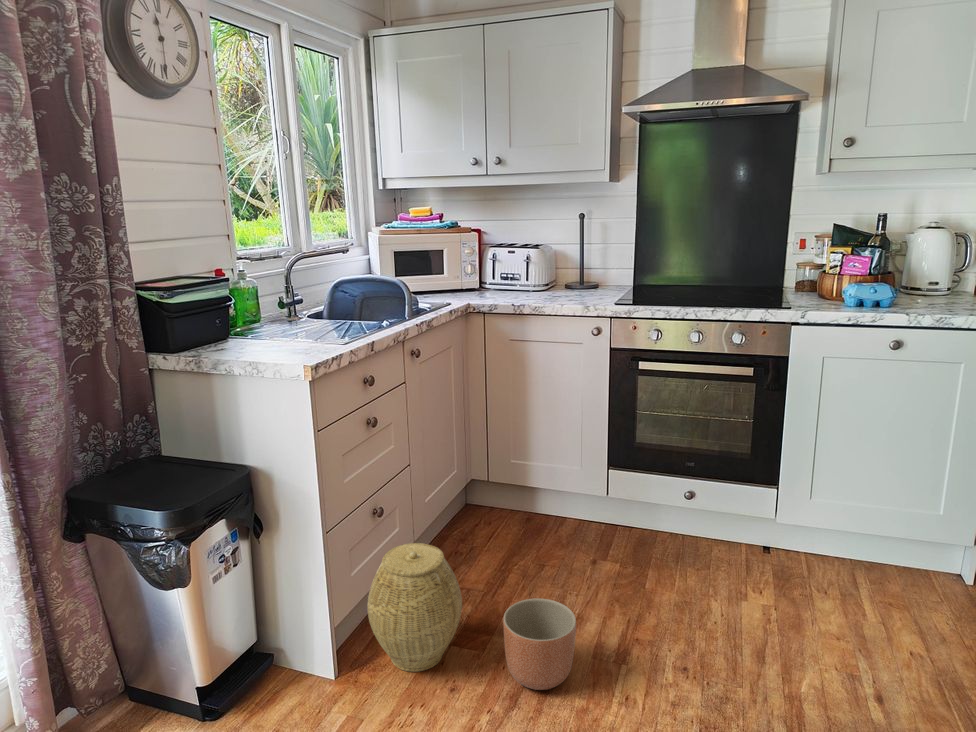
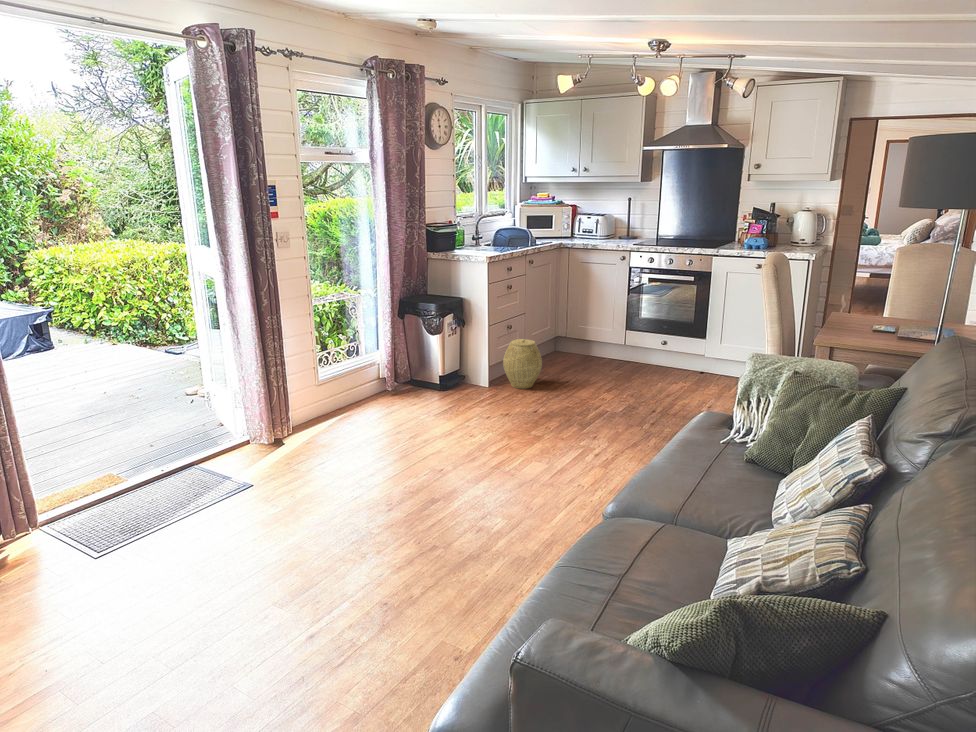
planter: present [503,598,576,690] -> none [557,364,586,395]

